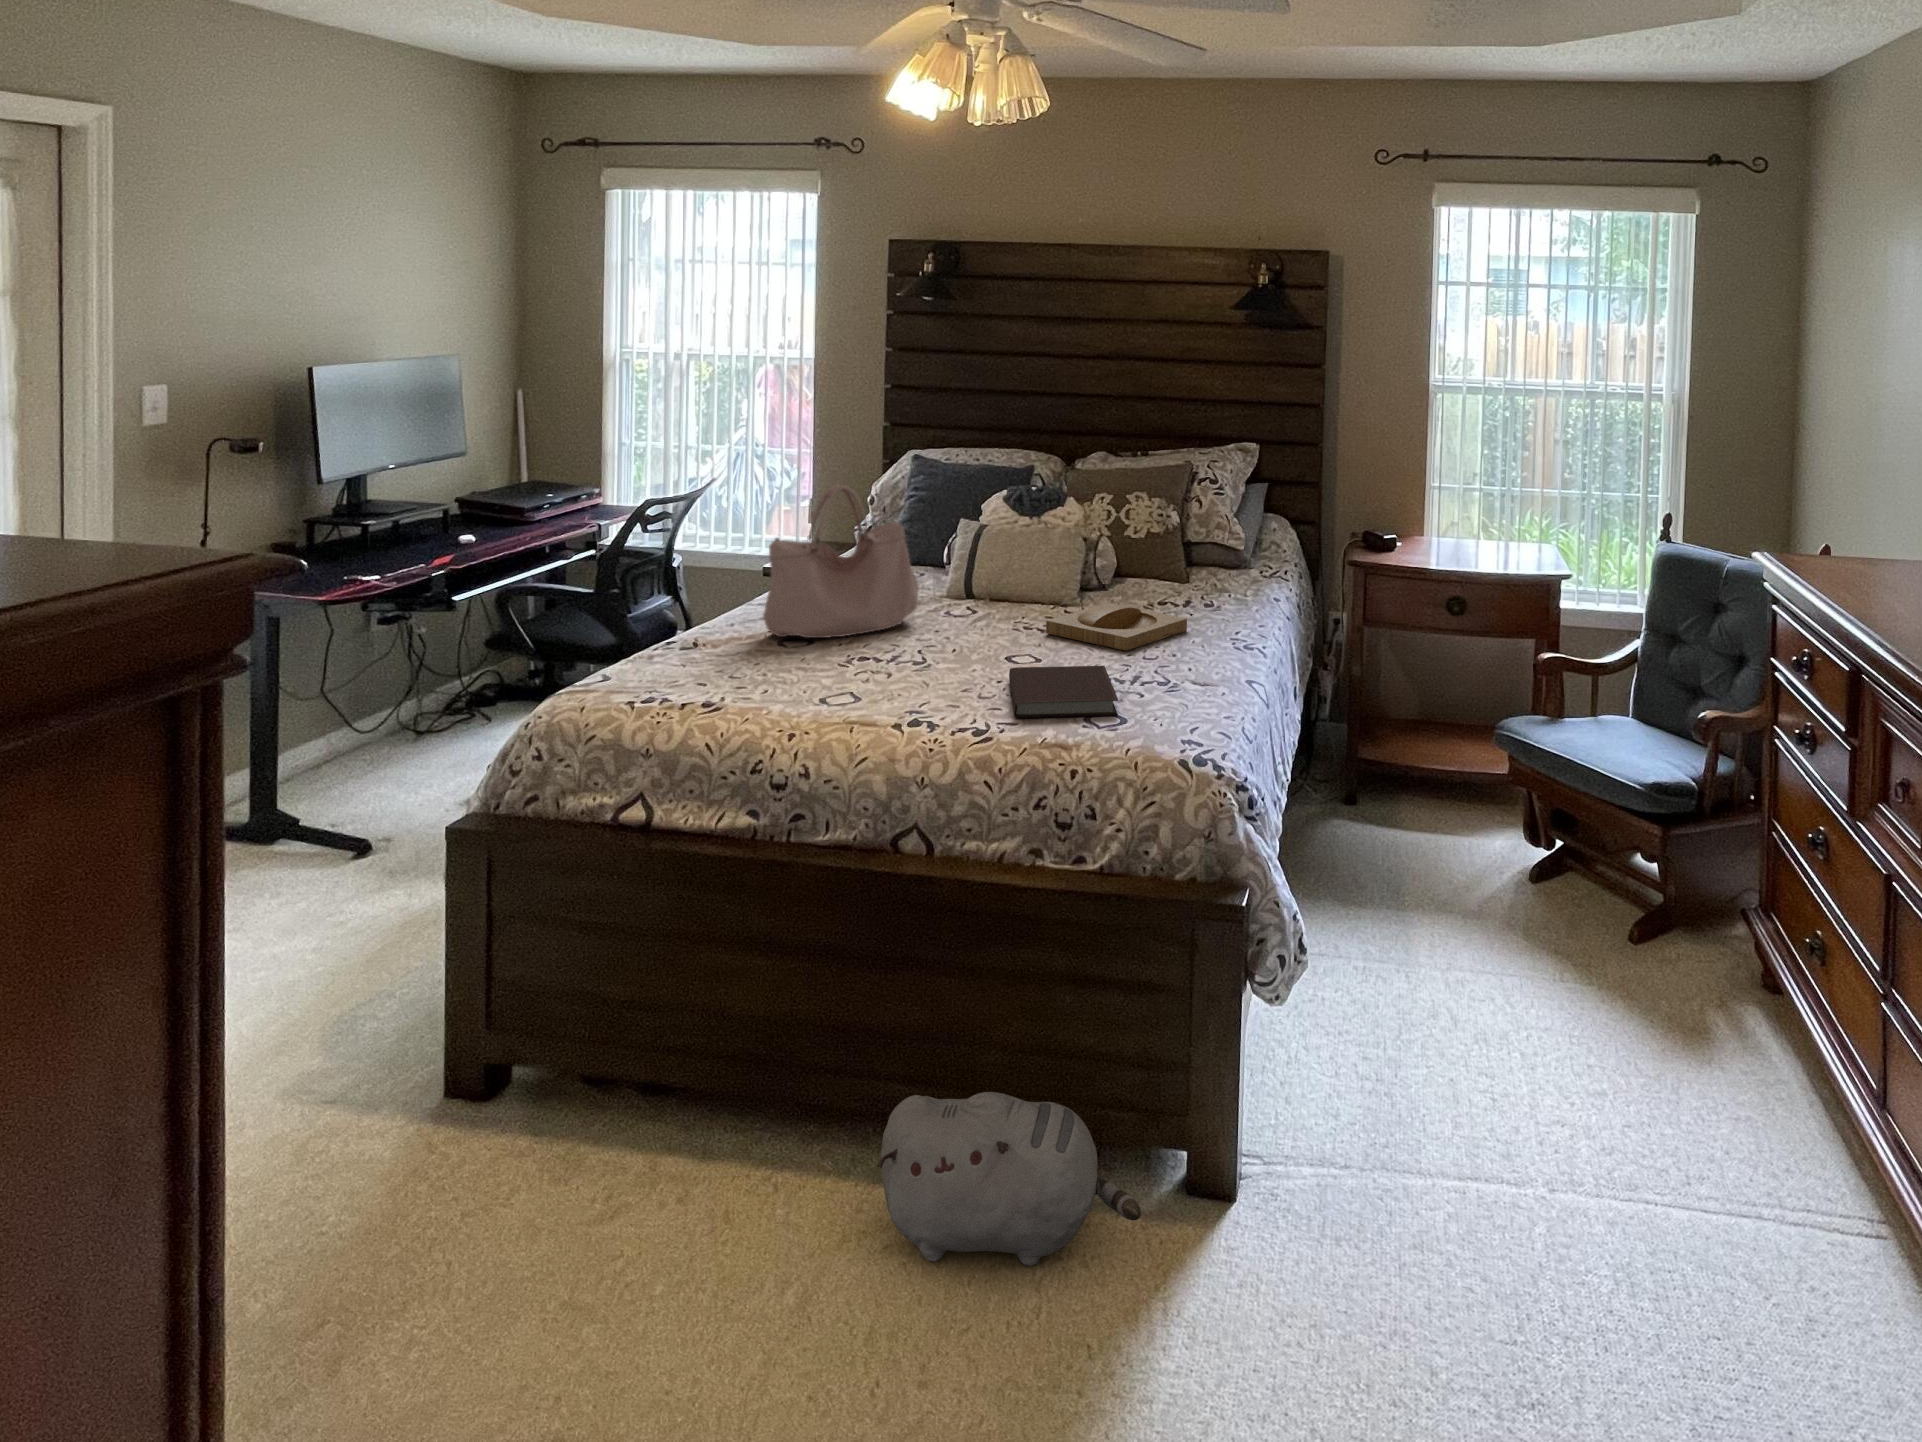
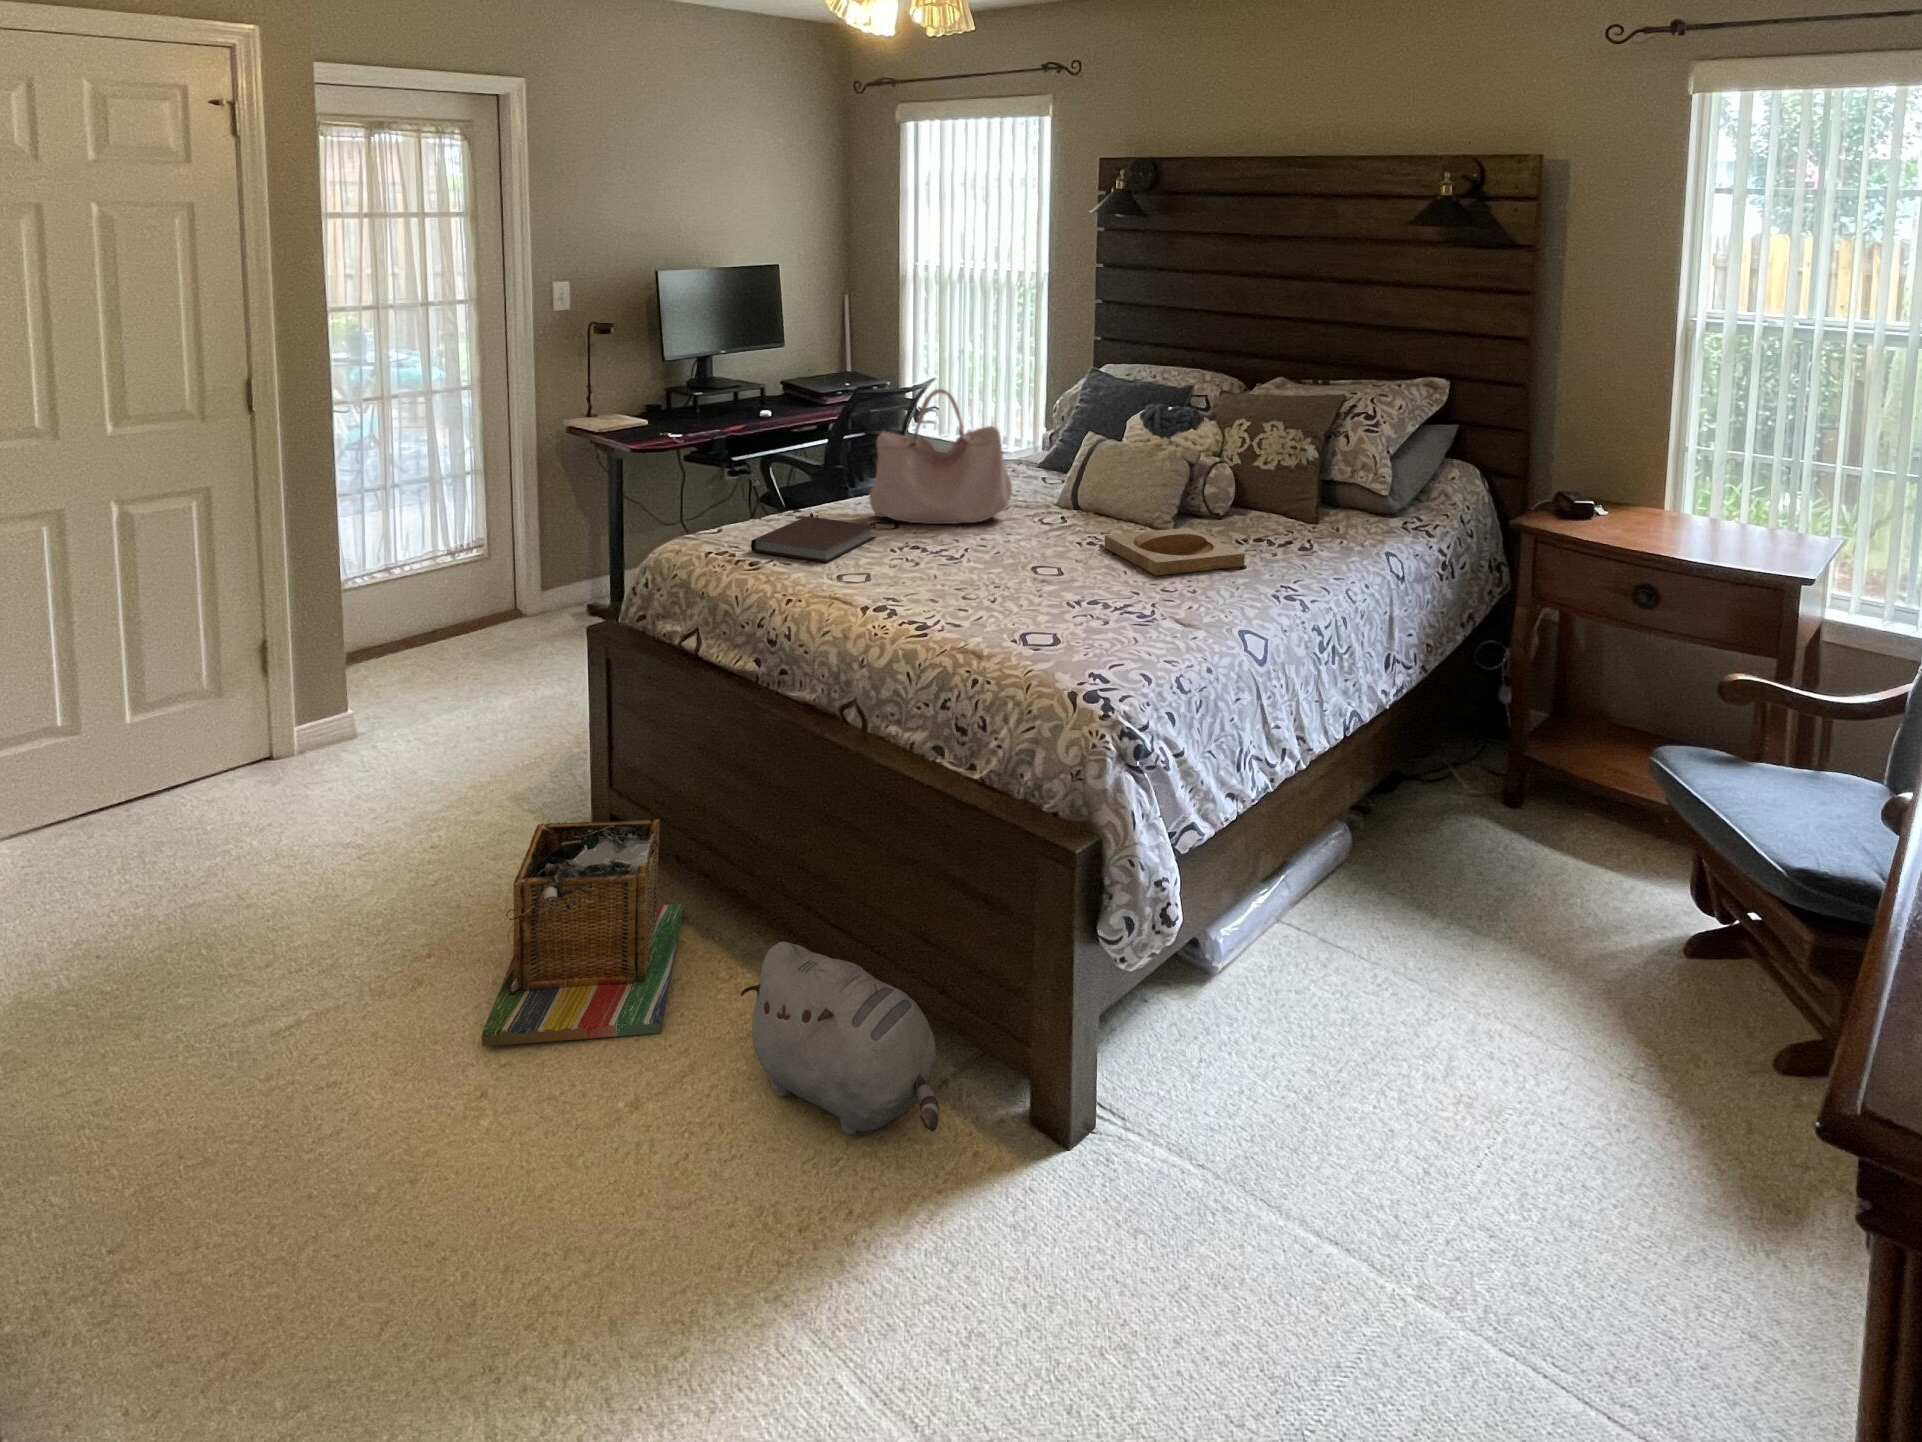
notebook: present [1009,666,1118,718] -> present [751,517,876,563]
laundry basket: none [472,1027,747,1352] -> present [482,819,683,1046]

